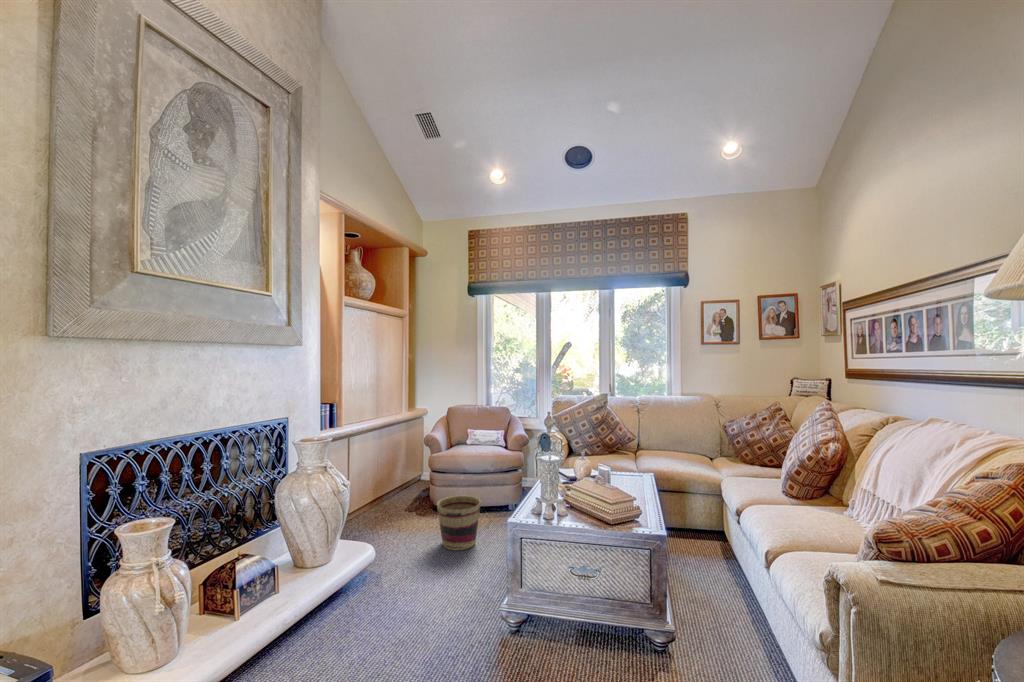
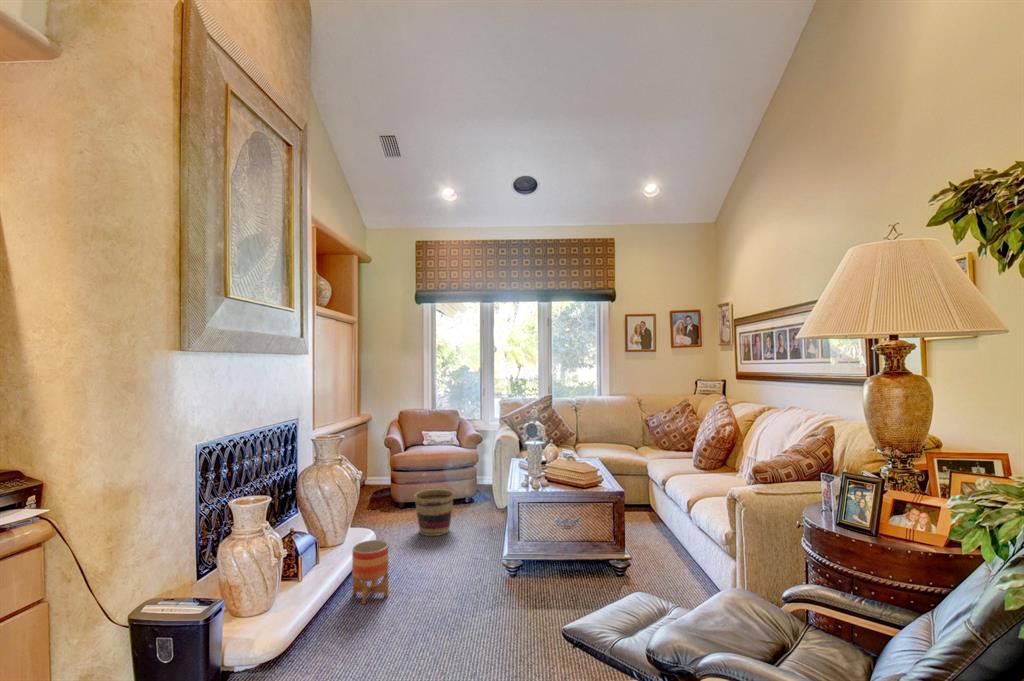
planter: none [318,564,362,647] -> present [352,540,388,604]

